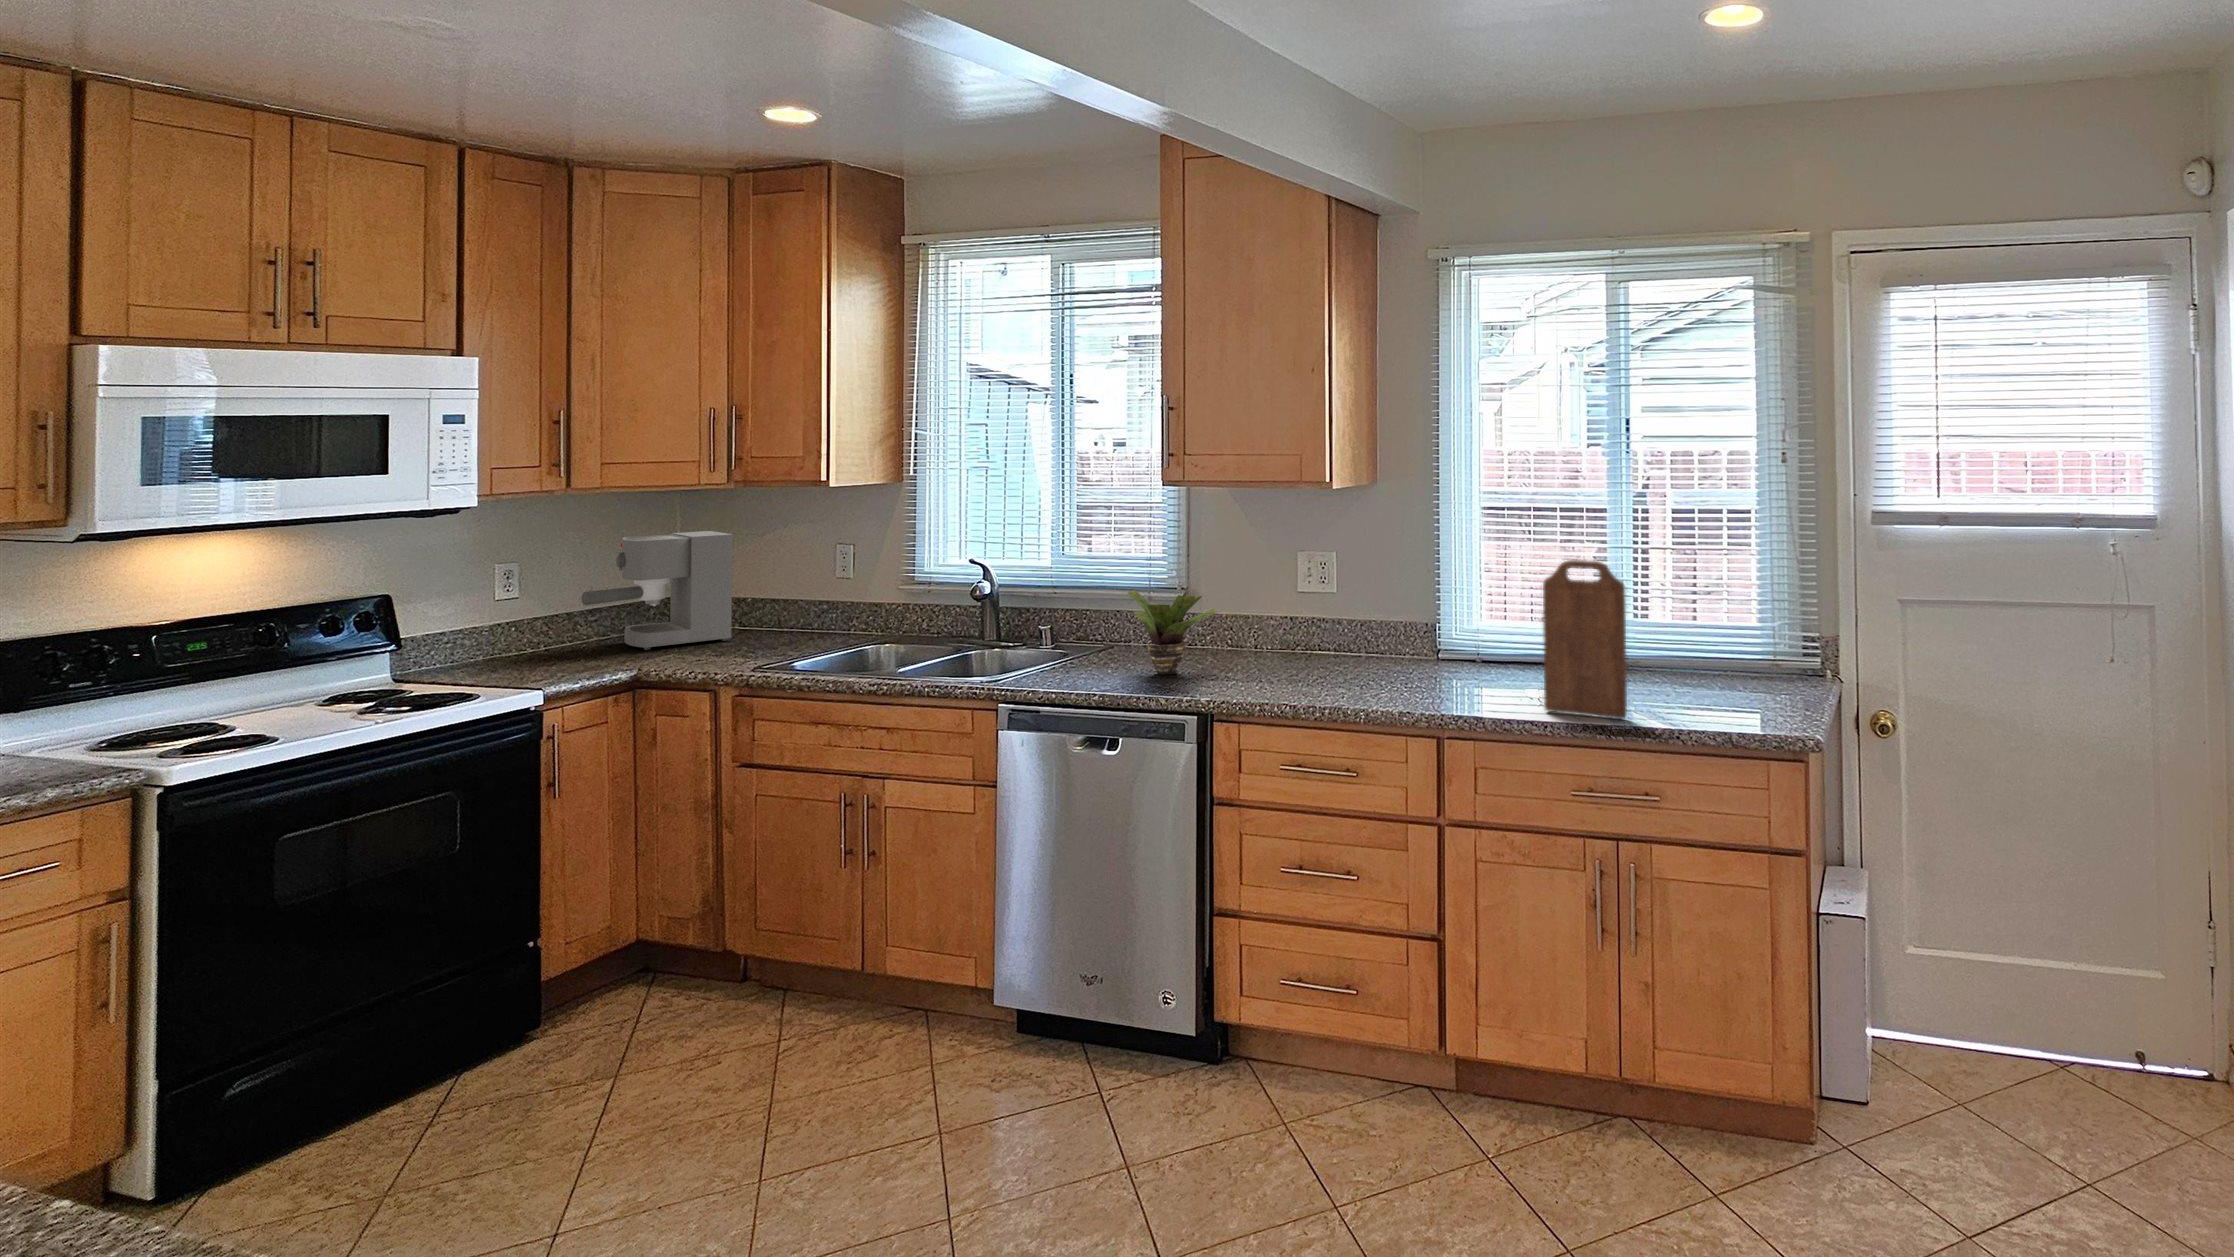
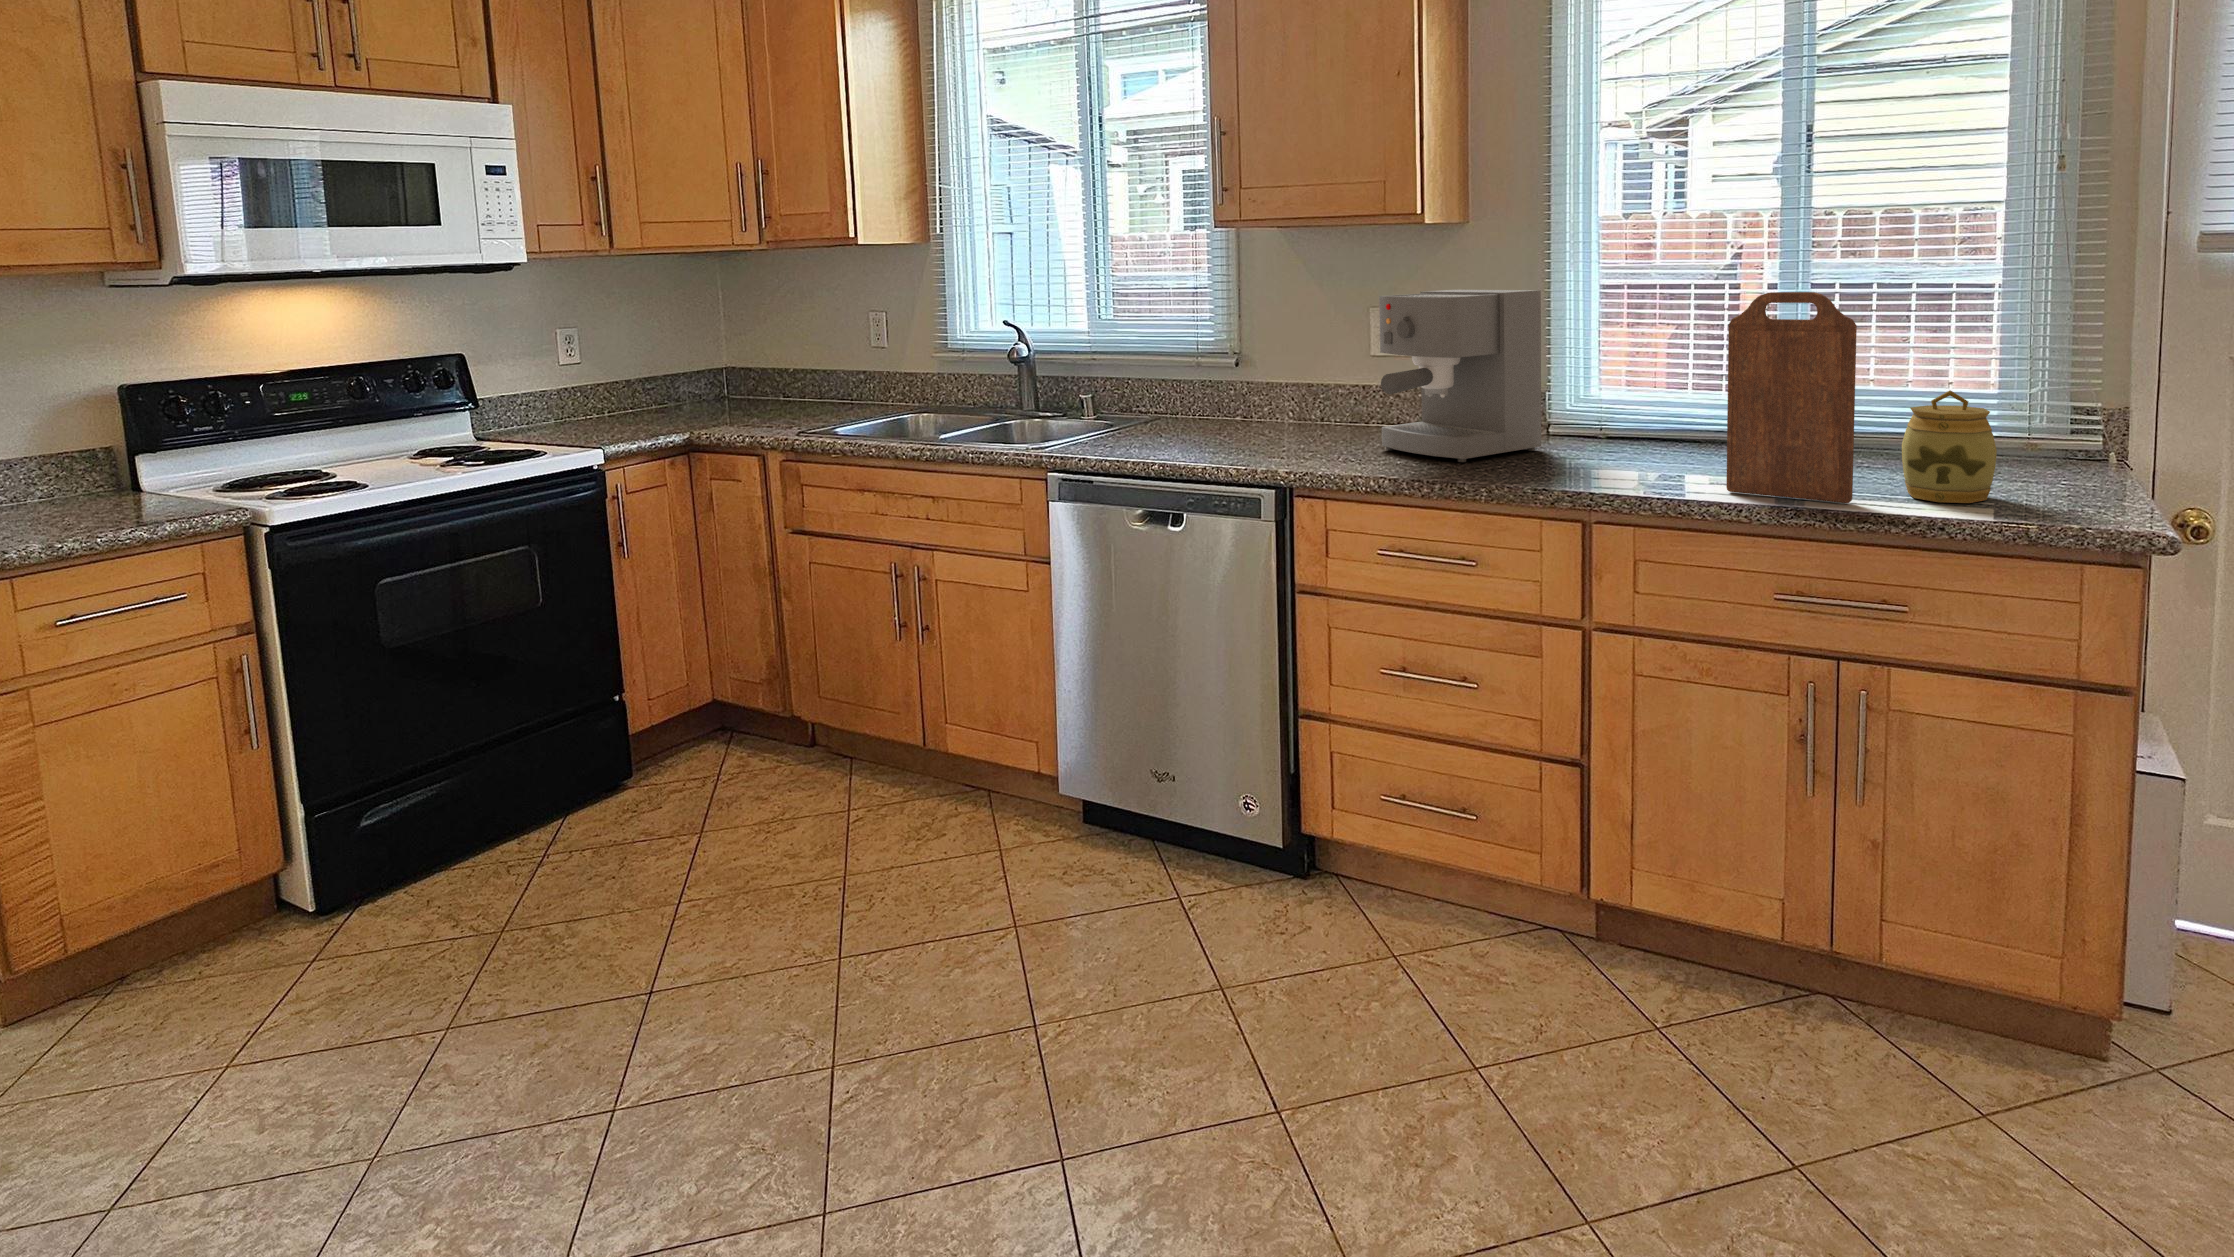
coffee maker: present [582,531,732,650] -> present [1379,290,1541,462]
potted plant: present [1128,590,1219,675] -> none [1179,349,1284,446]
jar: none [1666,632,1724,717] -> present [1902,390,1997,503]

